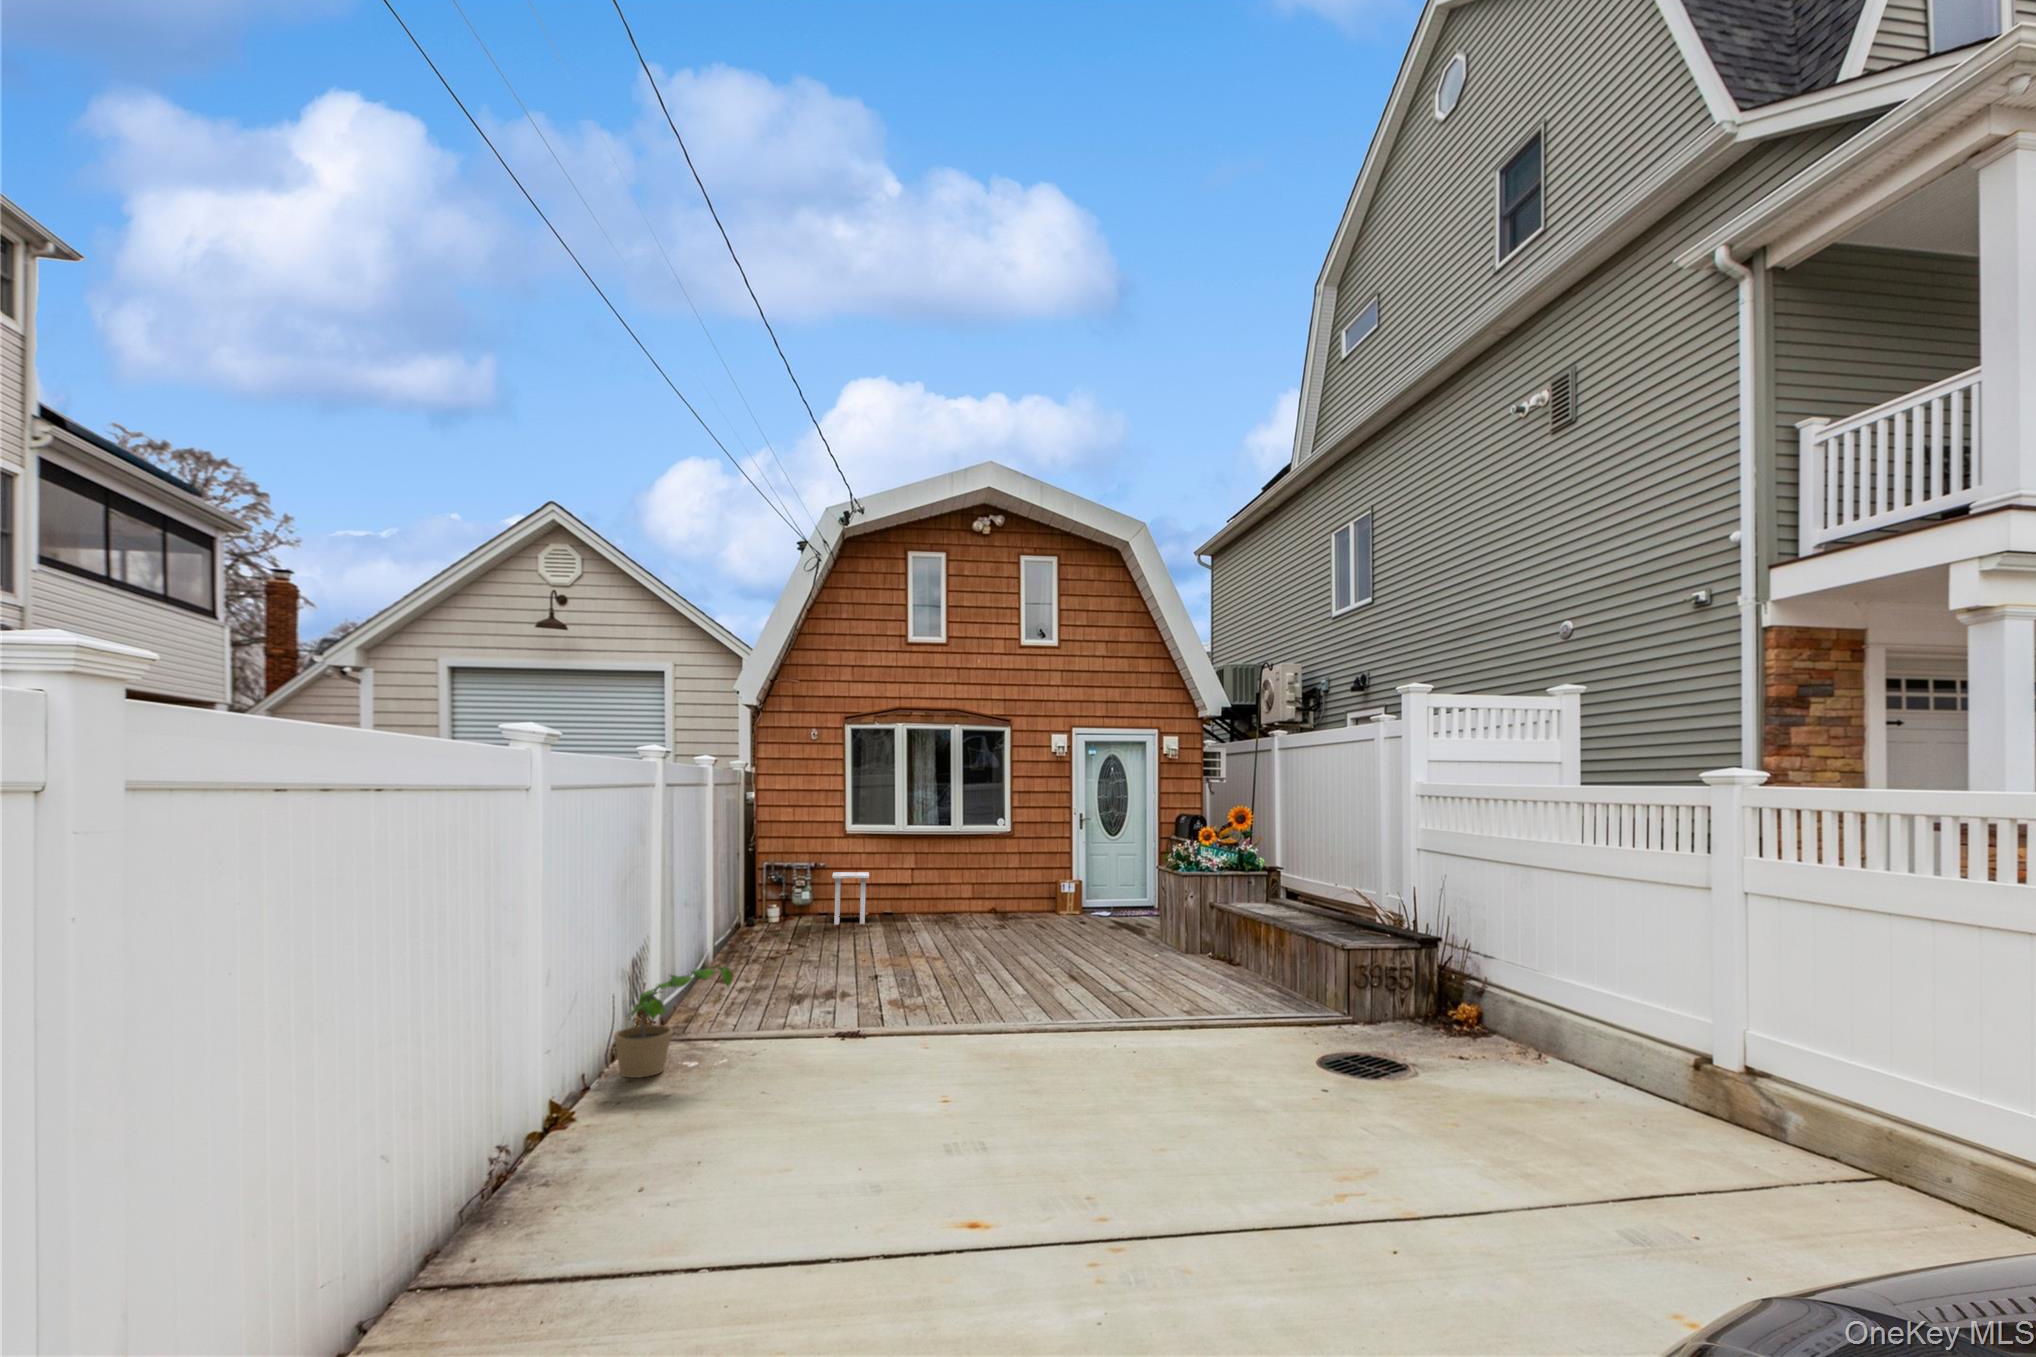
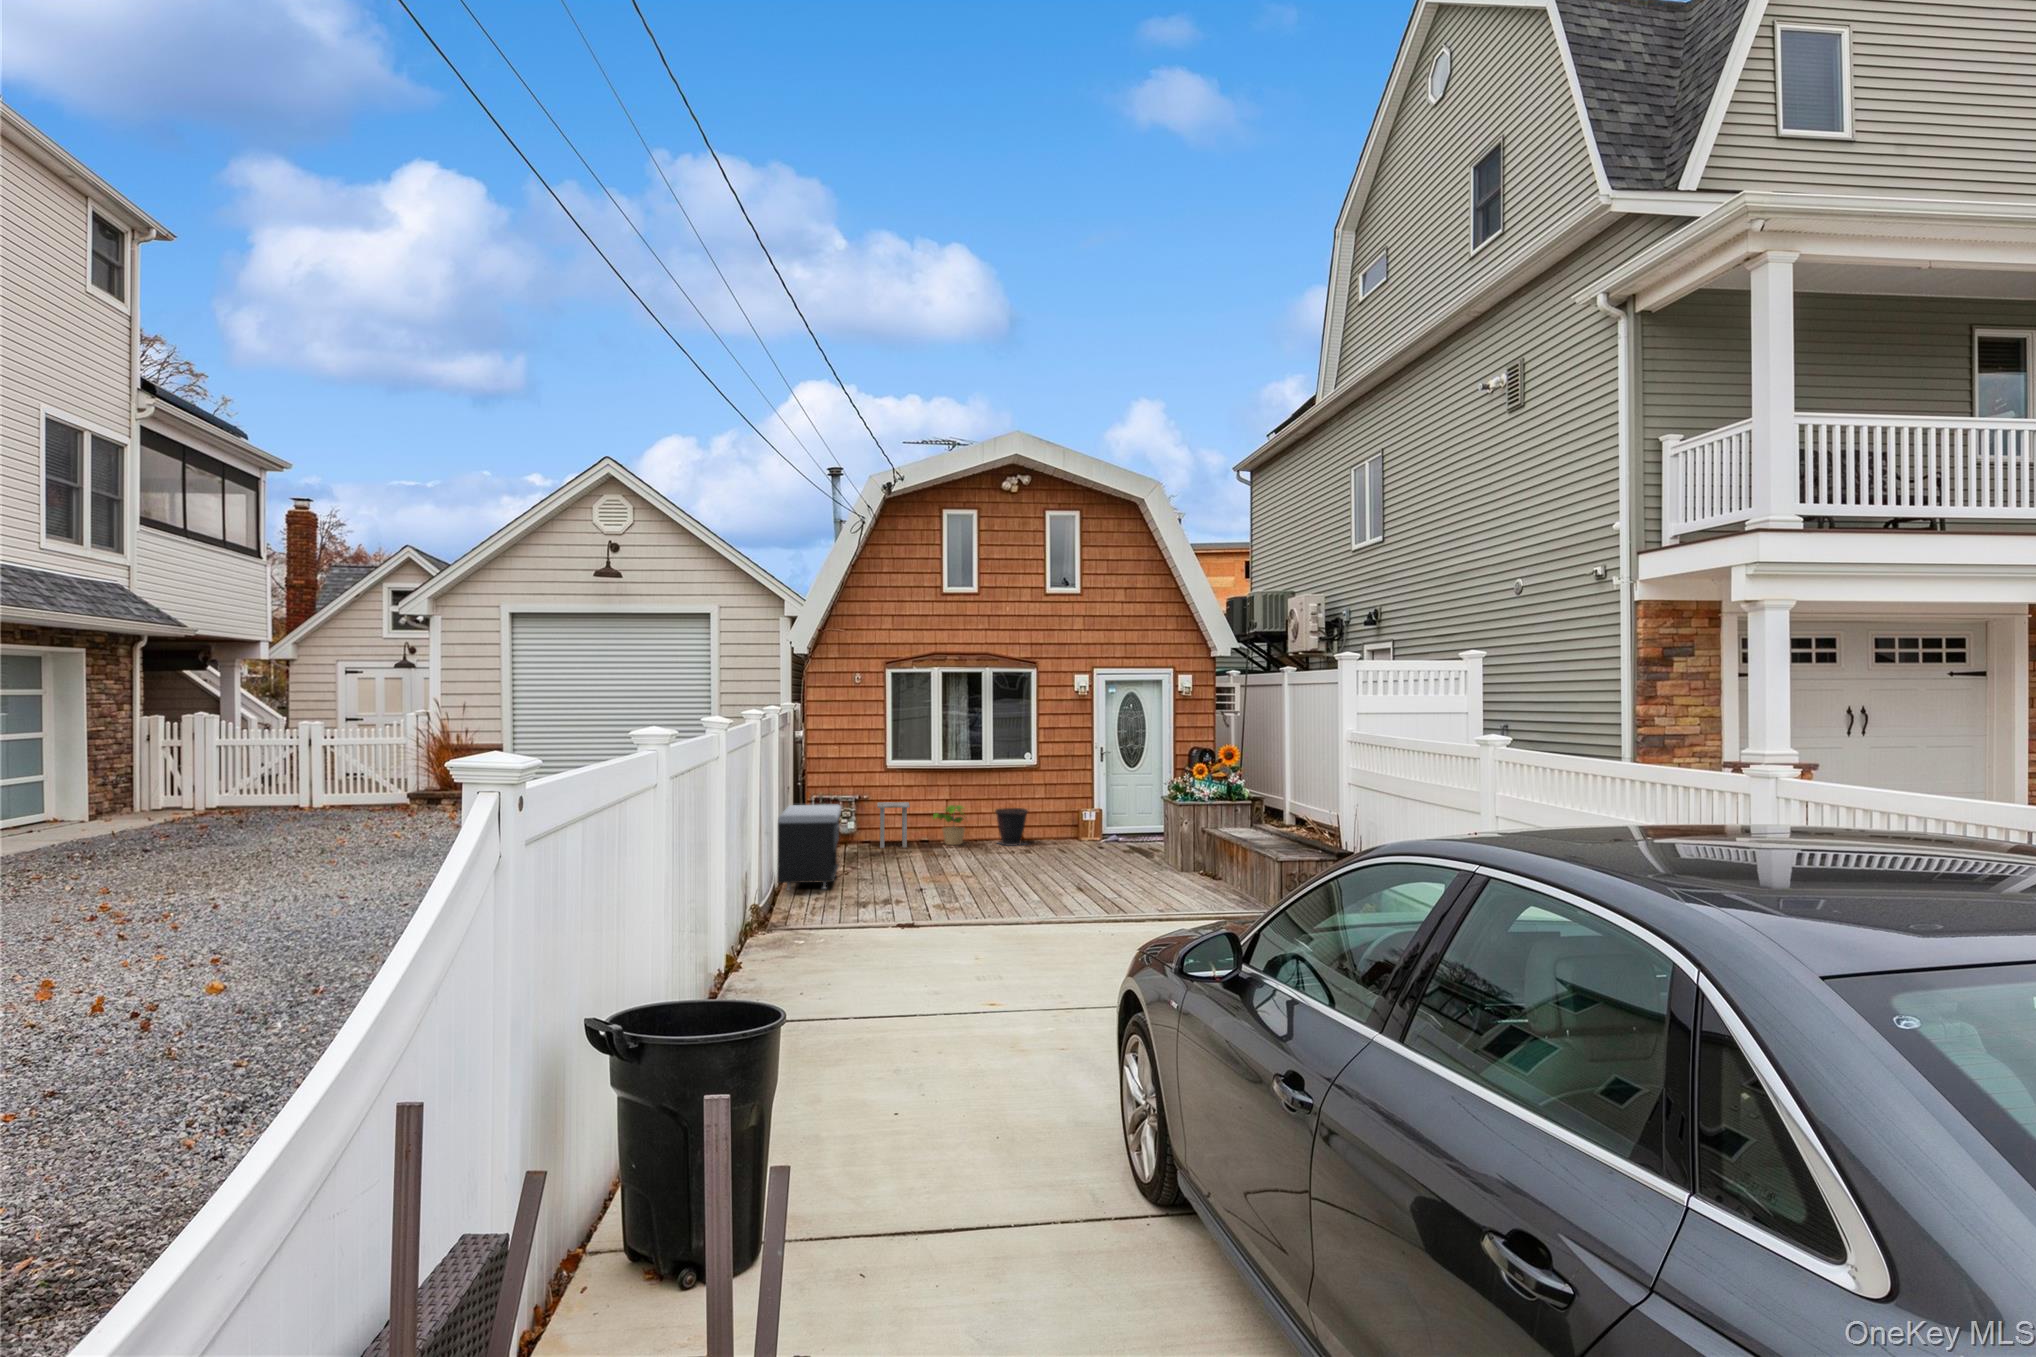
storage bench: none [695,872,784,978] -> present [777,805,841,890]
bucket: none [965,879,1005,922] -> present [995,808,1028,846]
potted plant: present [614,966,733,1078] -> present [933,805,965,845]

